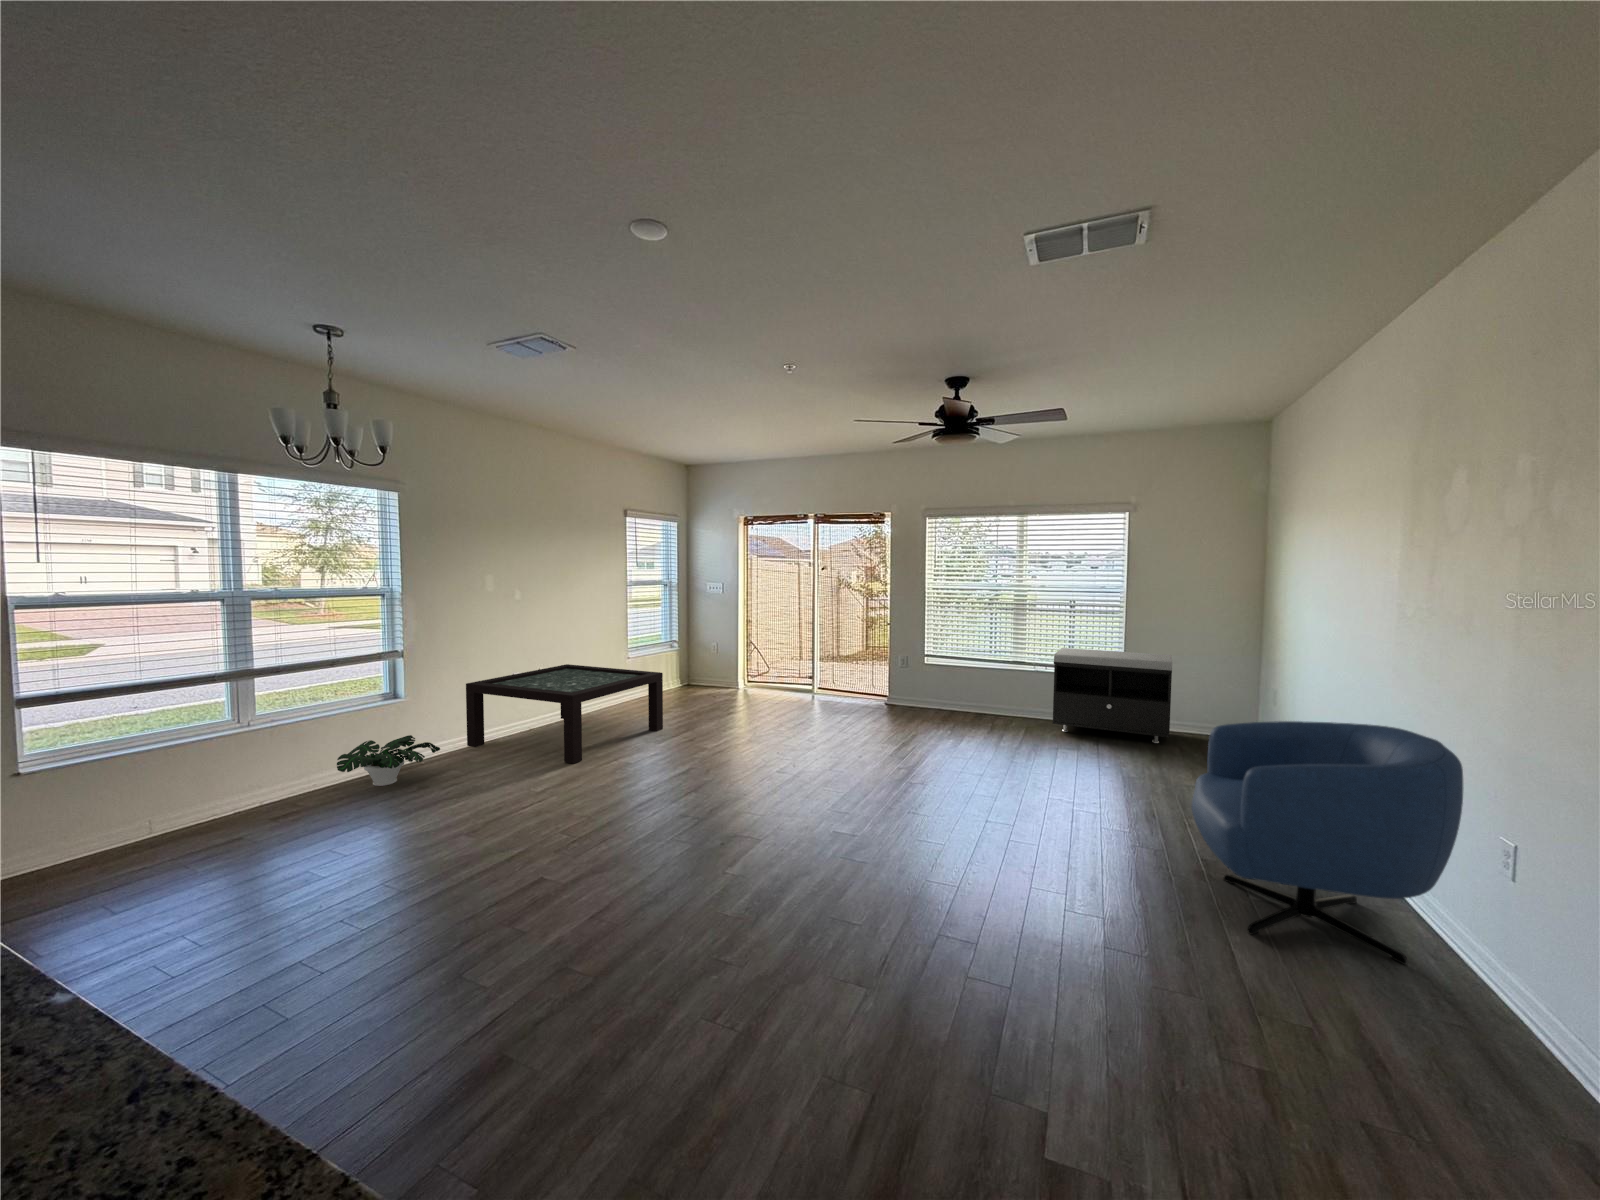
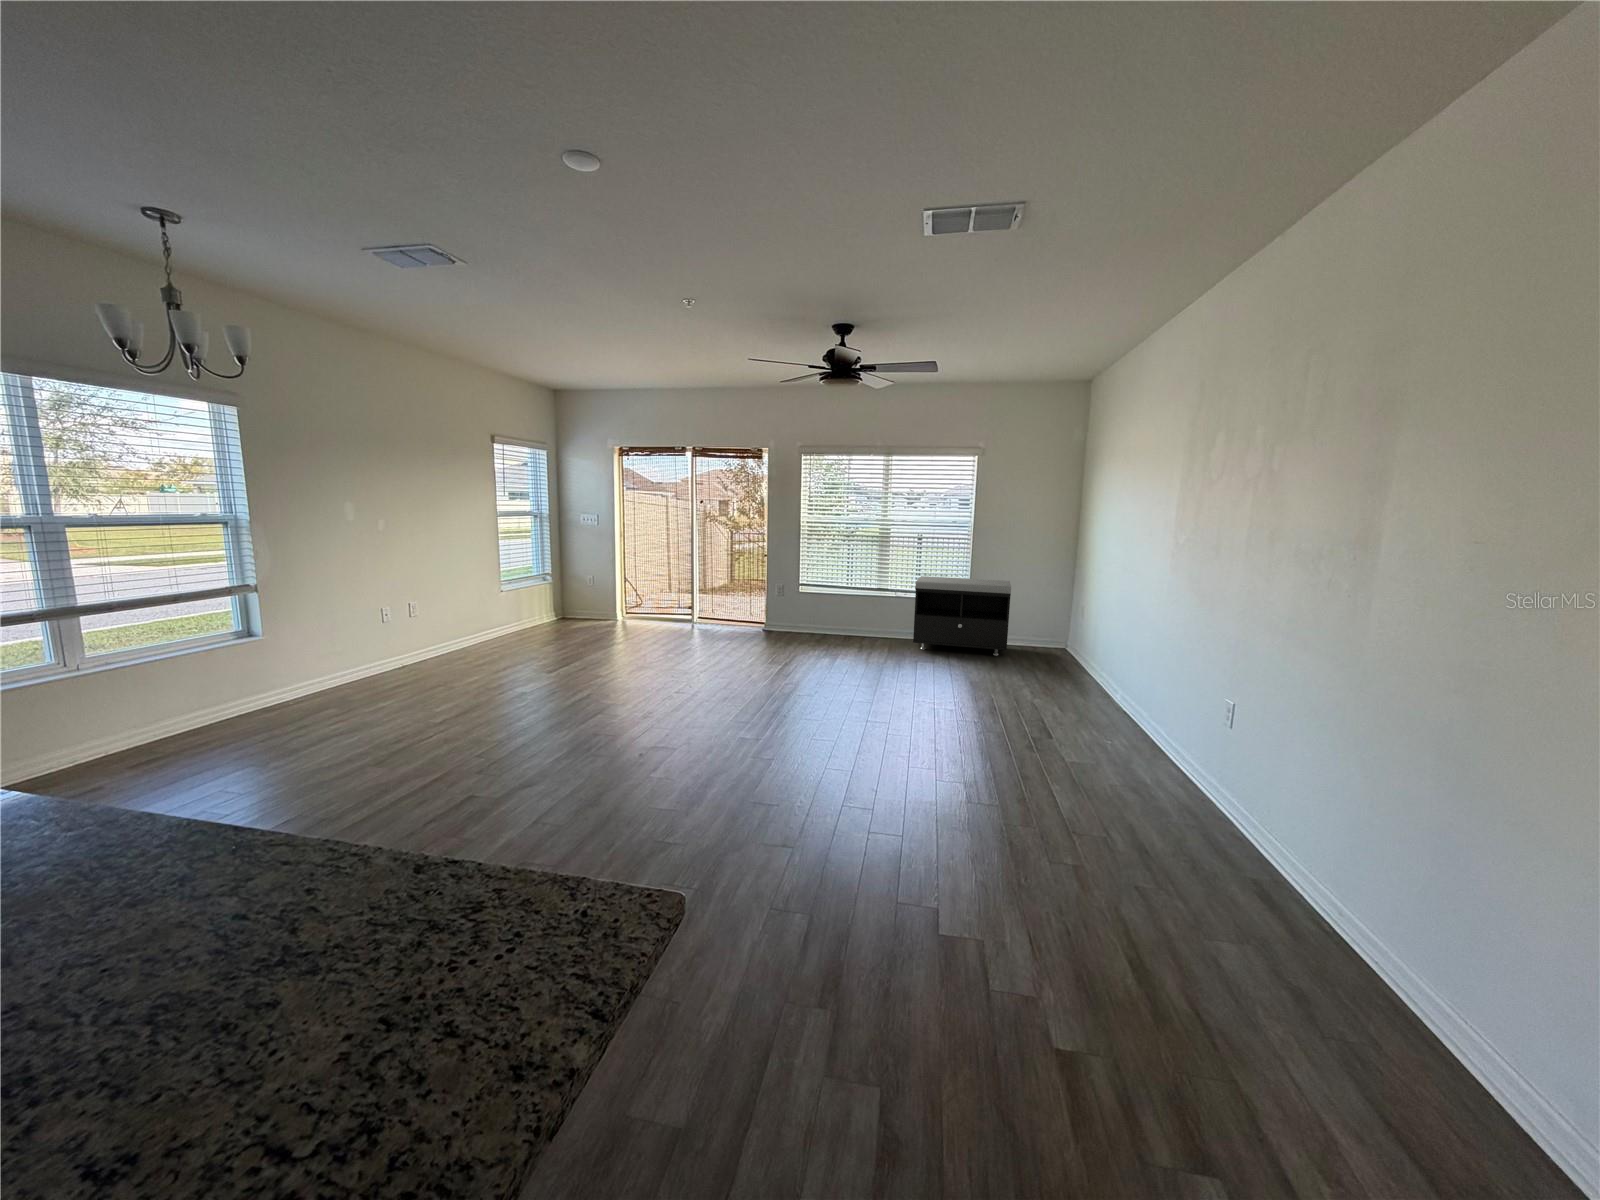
coffee table: present [466,664,663,764] -> none [328,598,548,696]
armchair: present [1192,721,1463,965] -> none [1029,627,1209,794]
potted plant: present [337,735,440,786] -> none [196,674,314,728]

